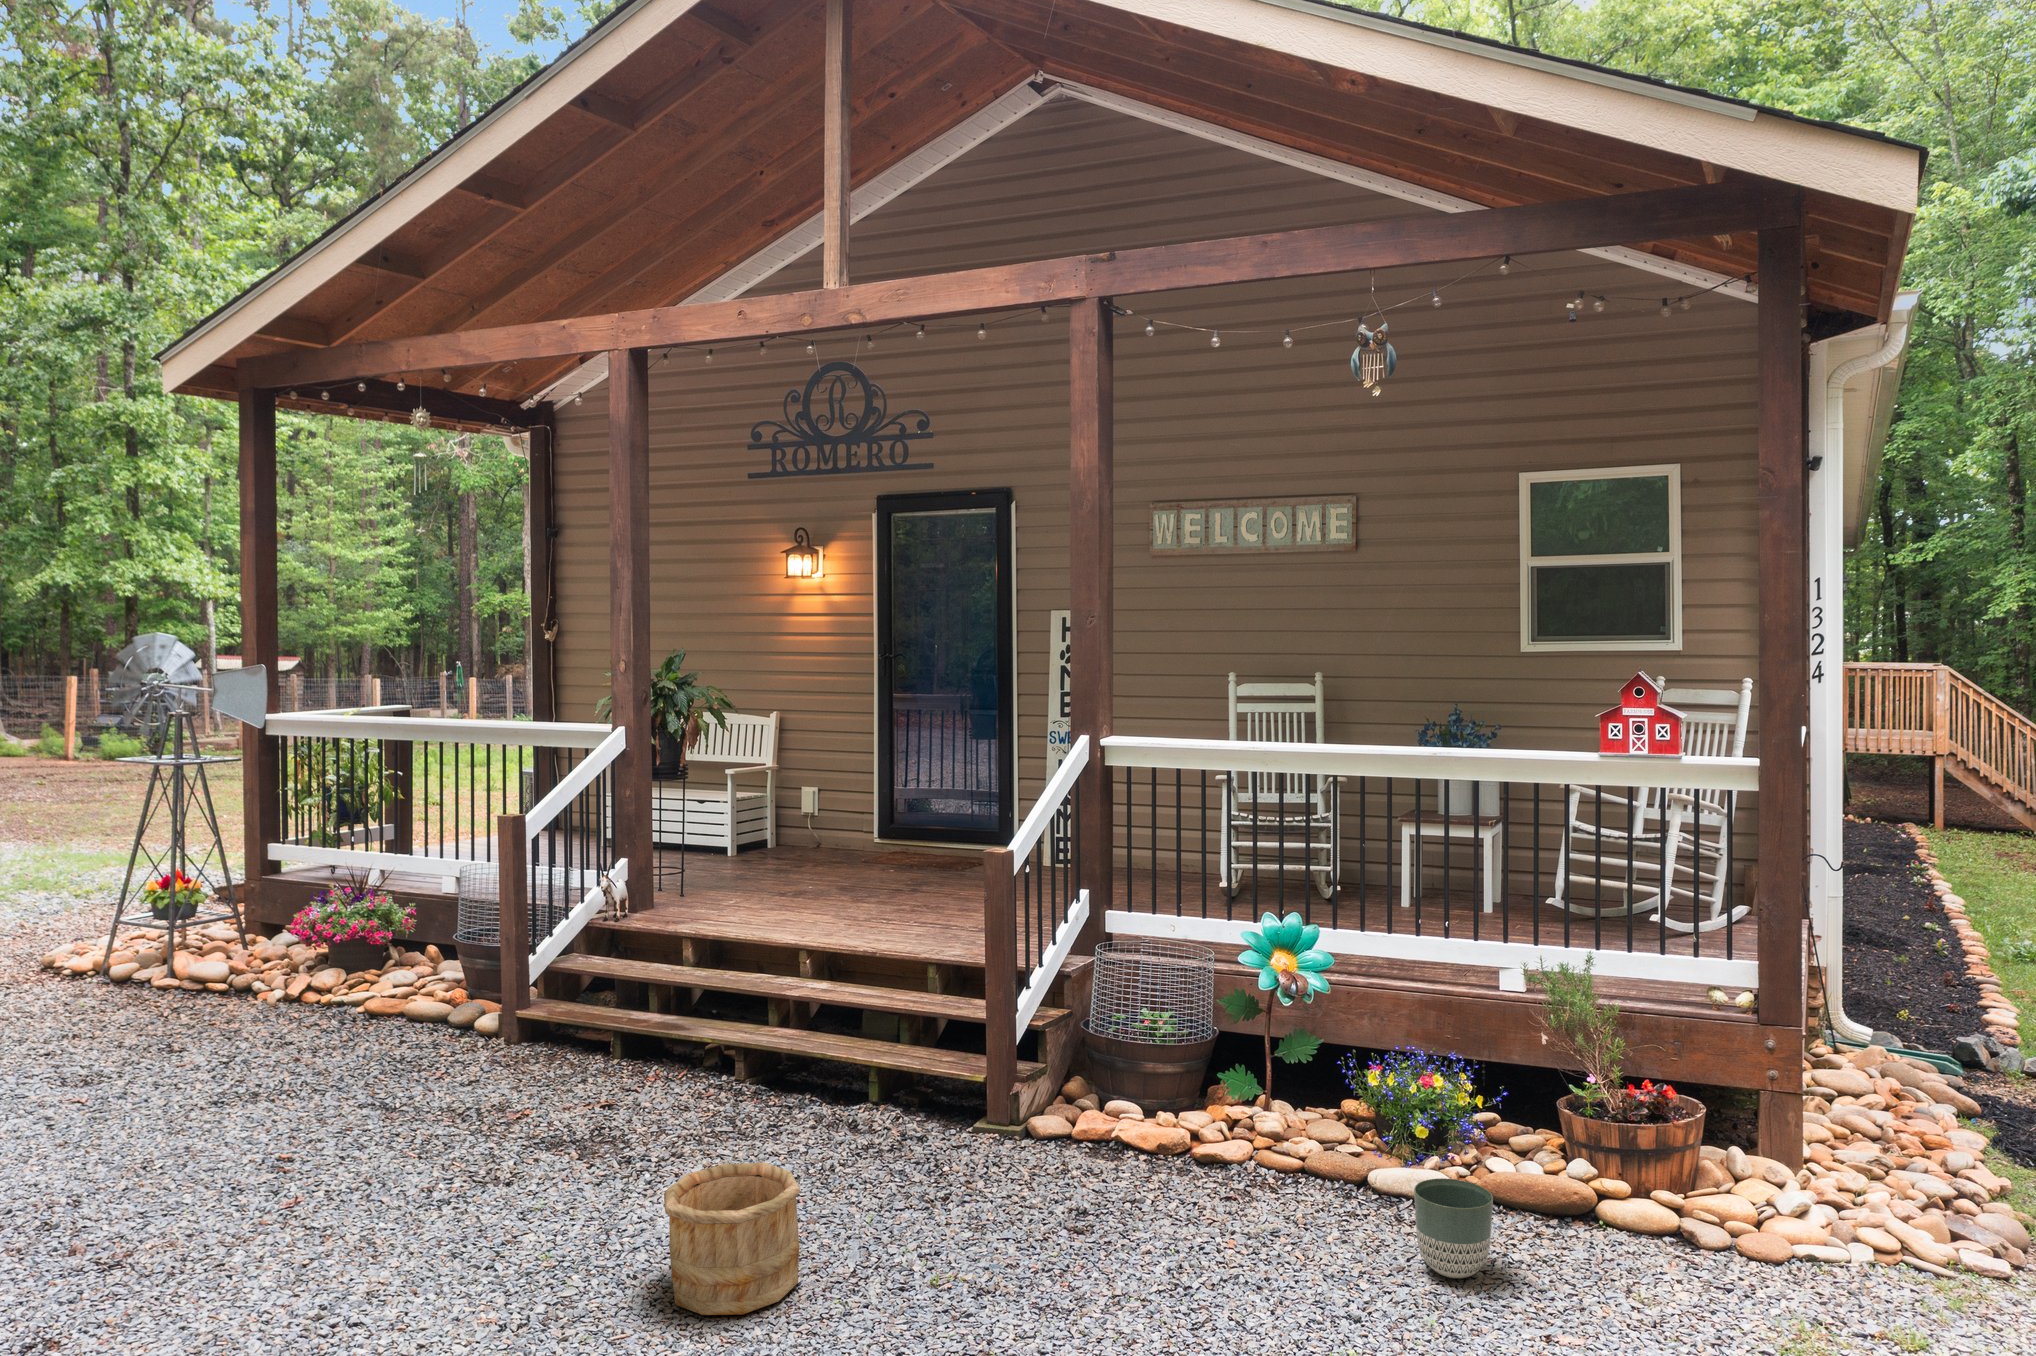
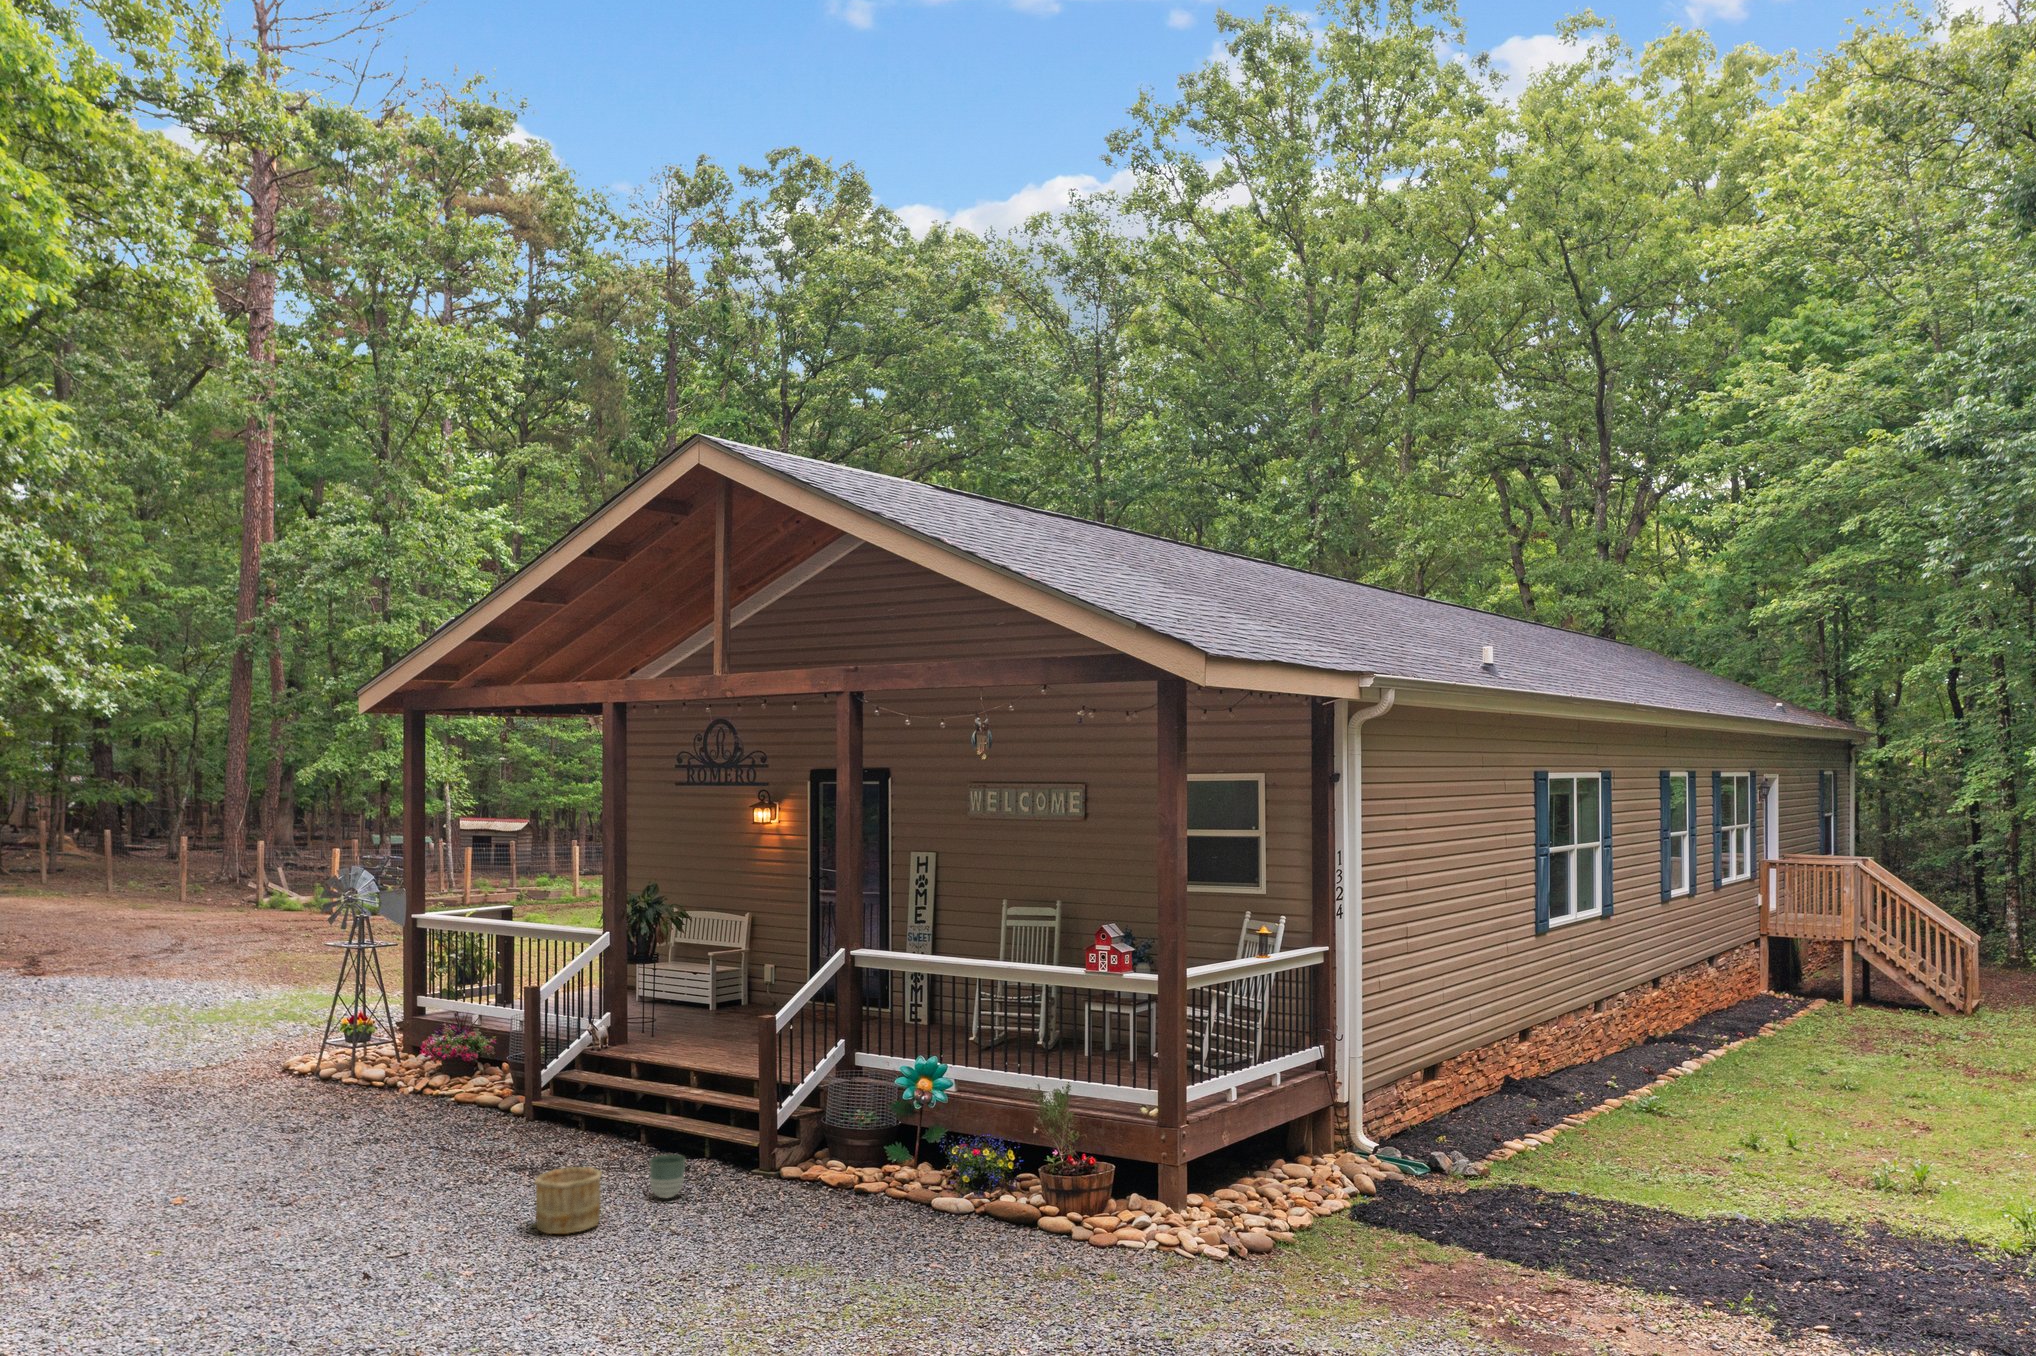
planter: present [1414,1178,1493,1278] -> present [650,1154,685,1198]

